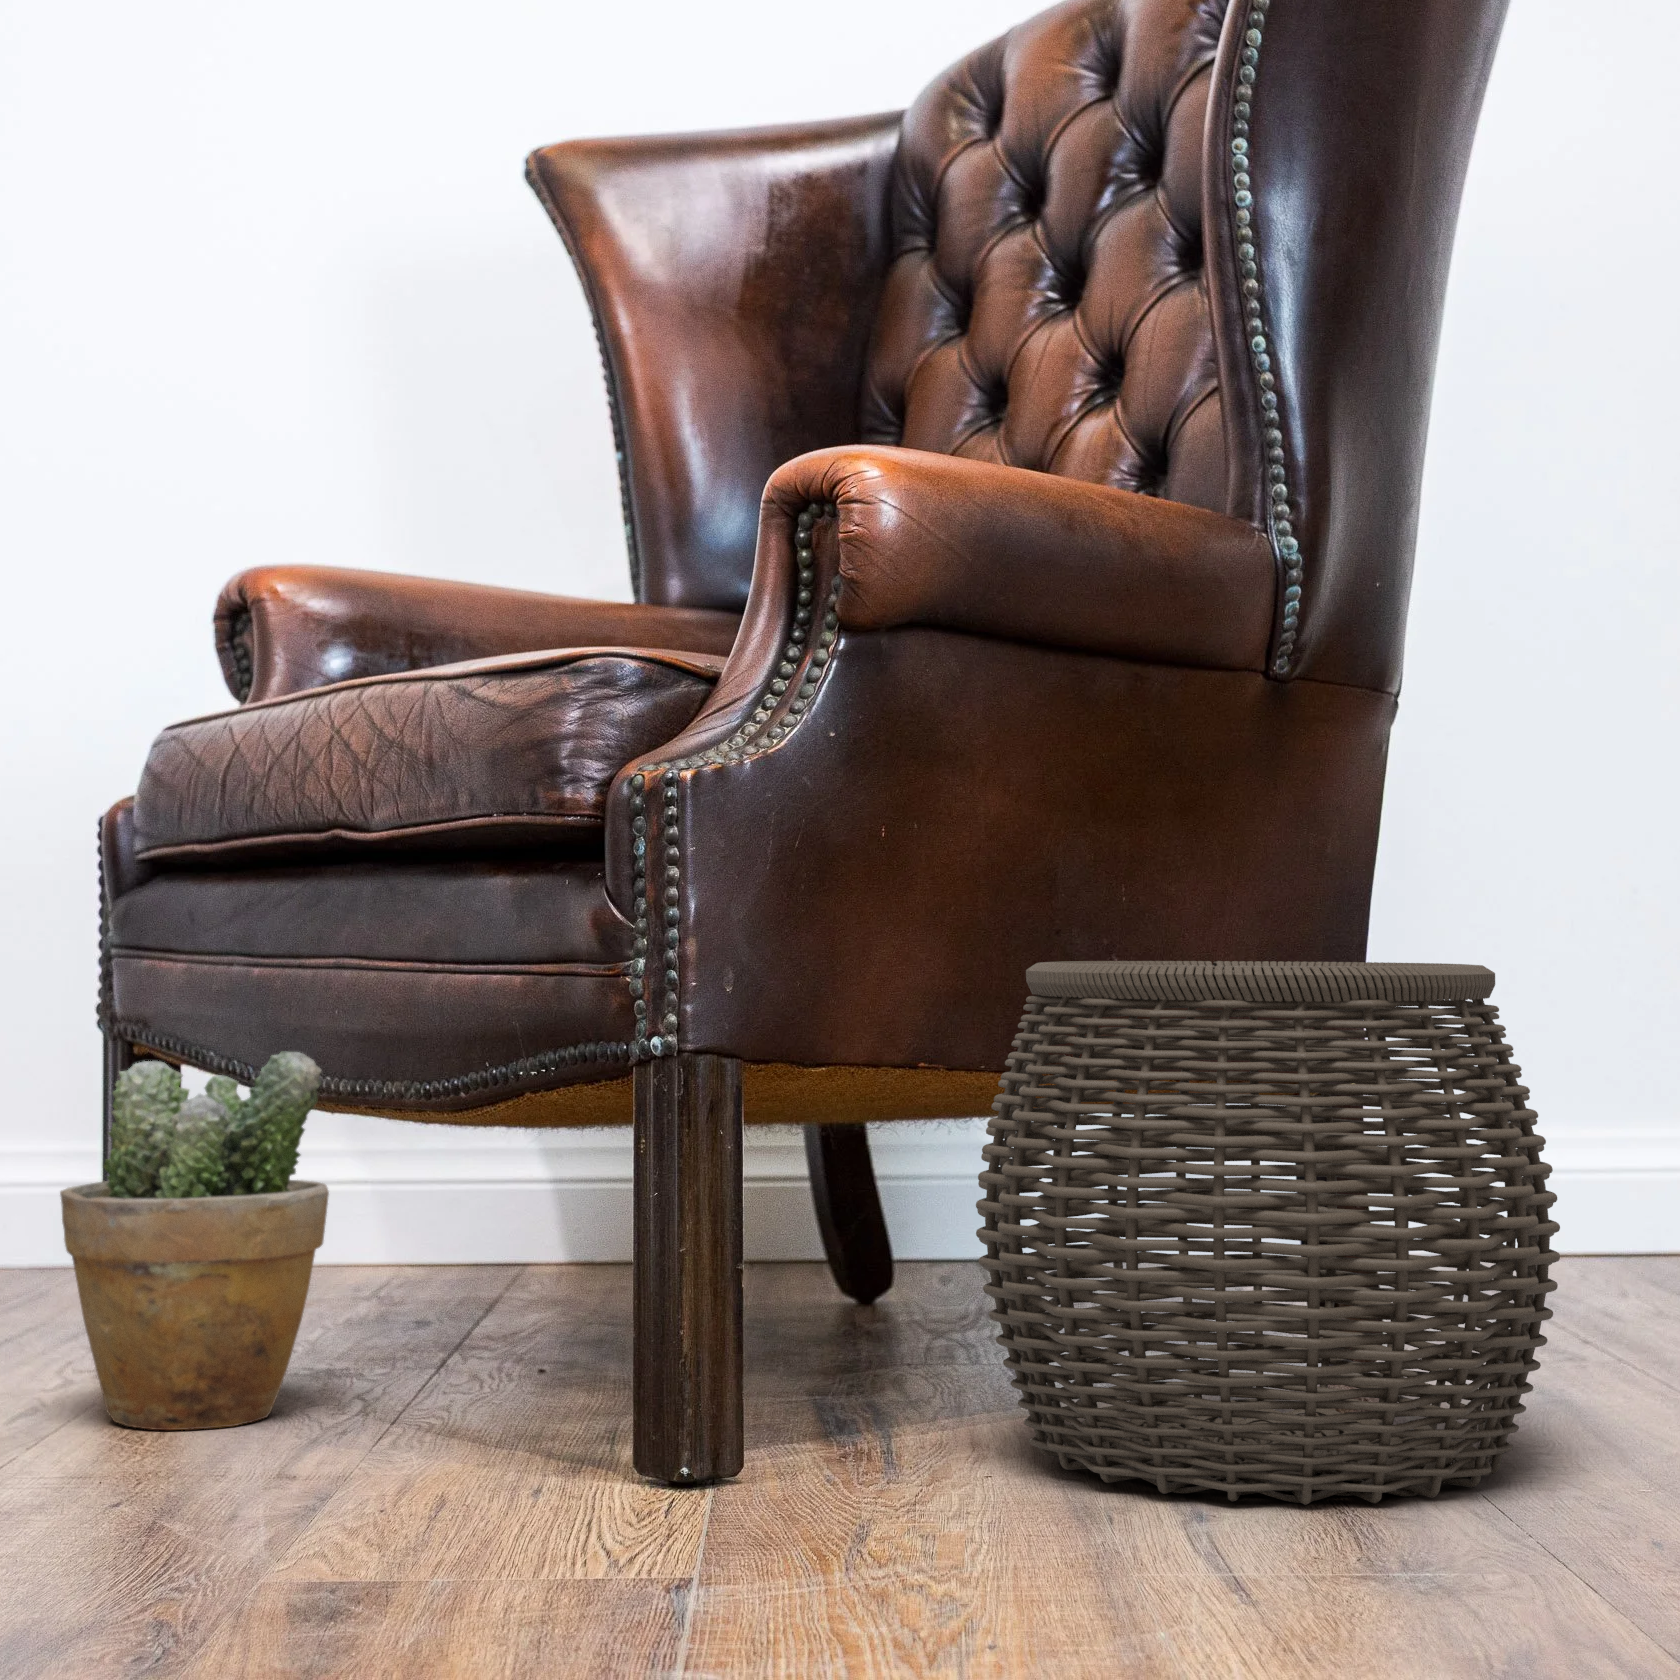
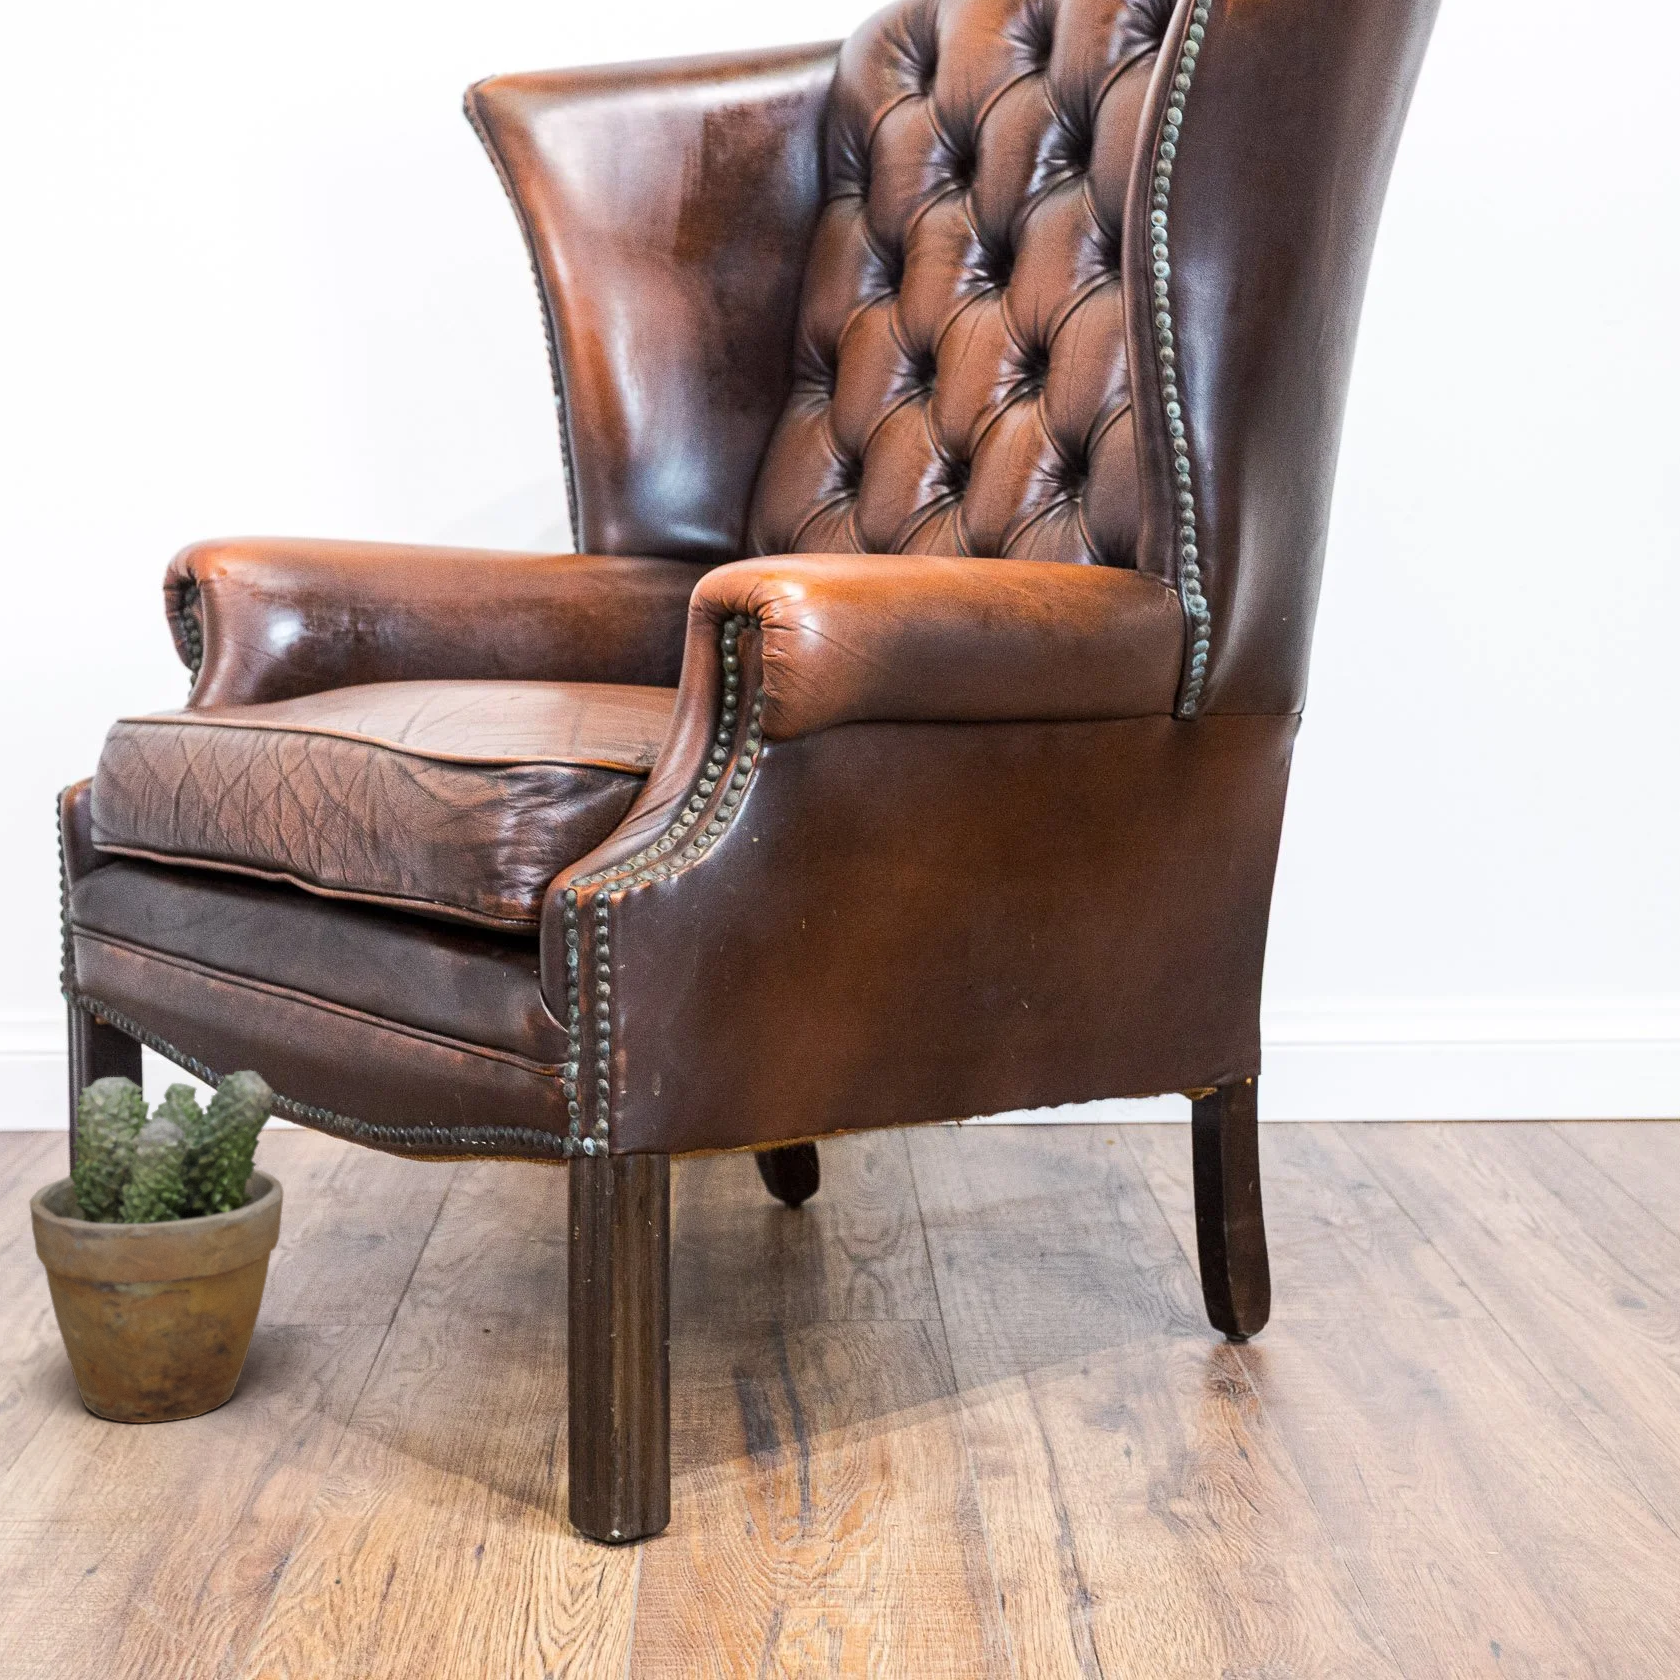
woven basket: present [976,961,1560,1505] -> none [885,1005,1423,1576]

